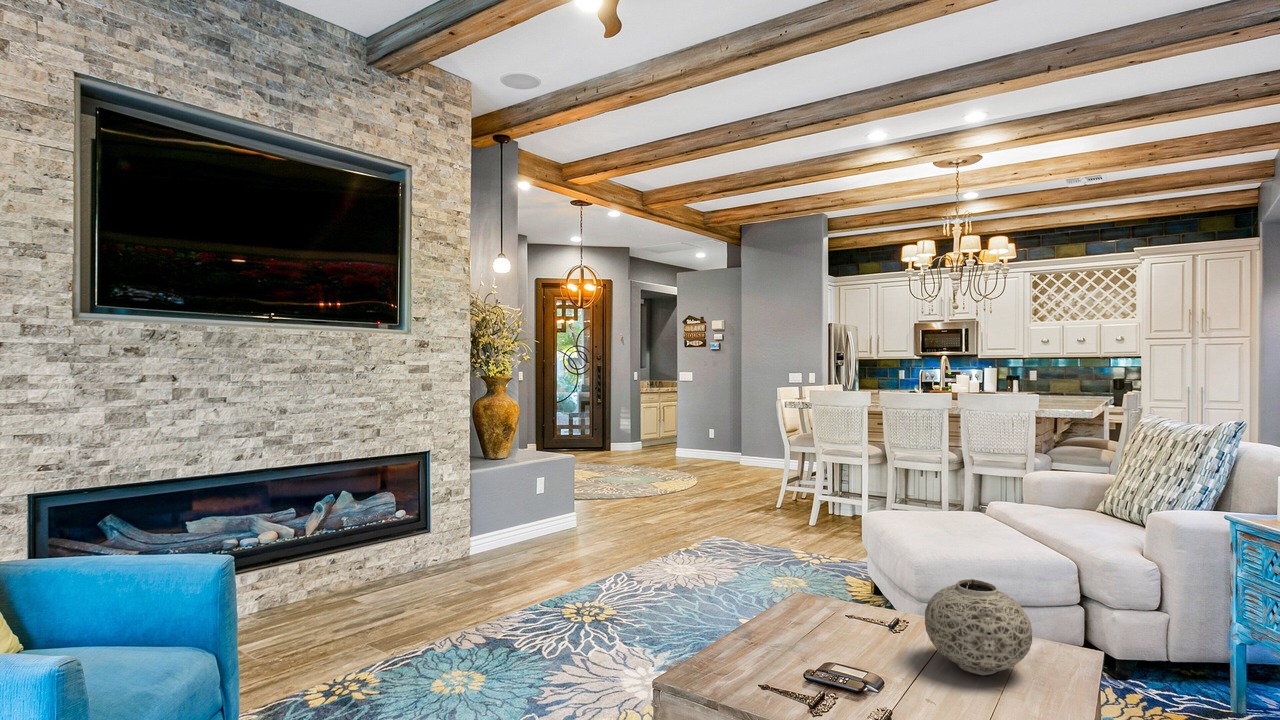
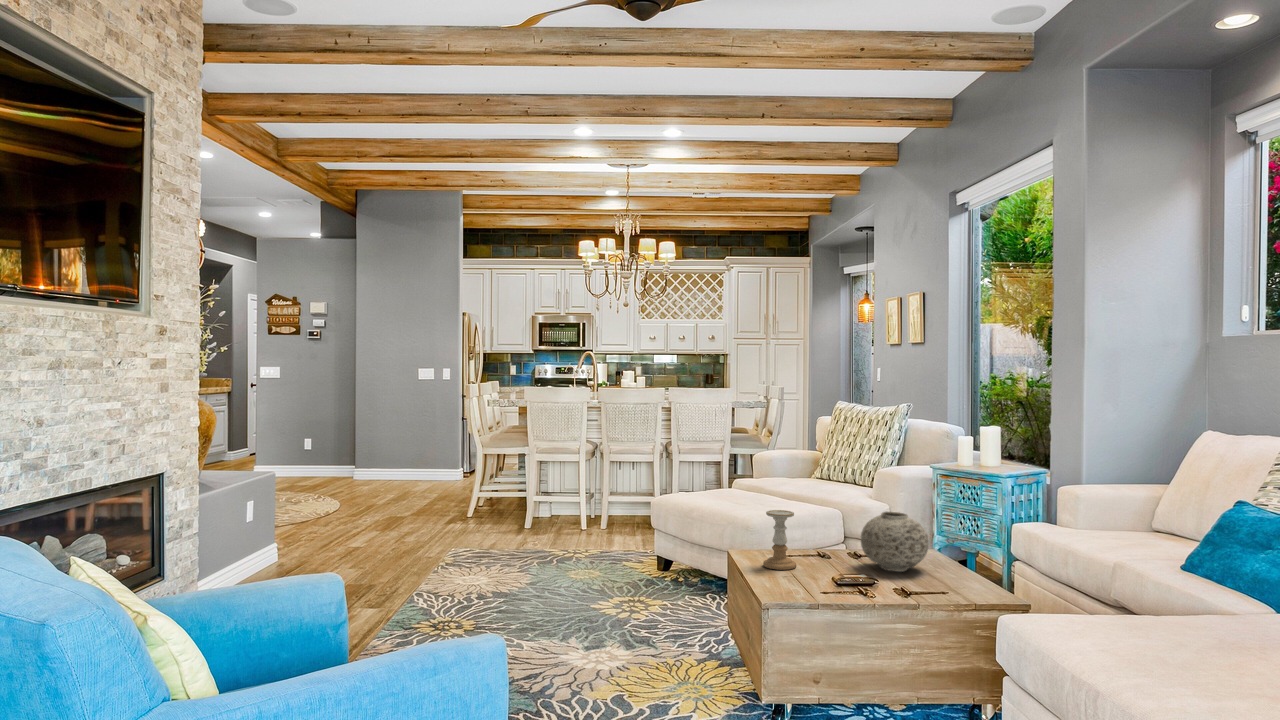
candle holder: none [804,551,848,632] -> present [763,510,796,570]

